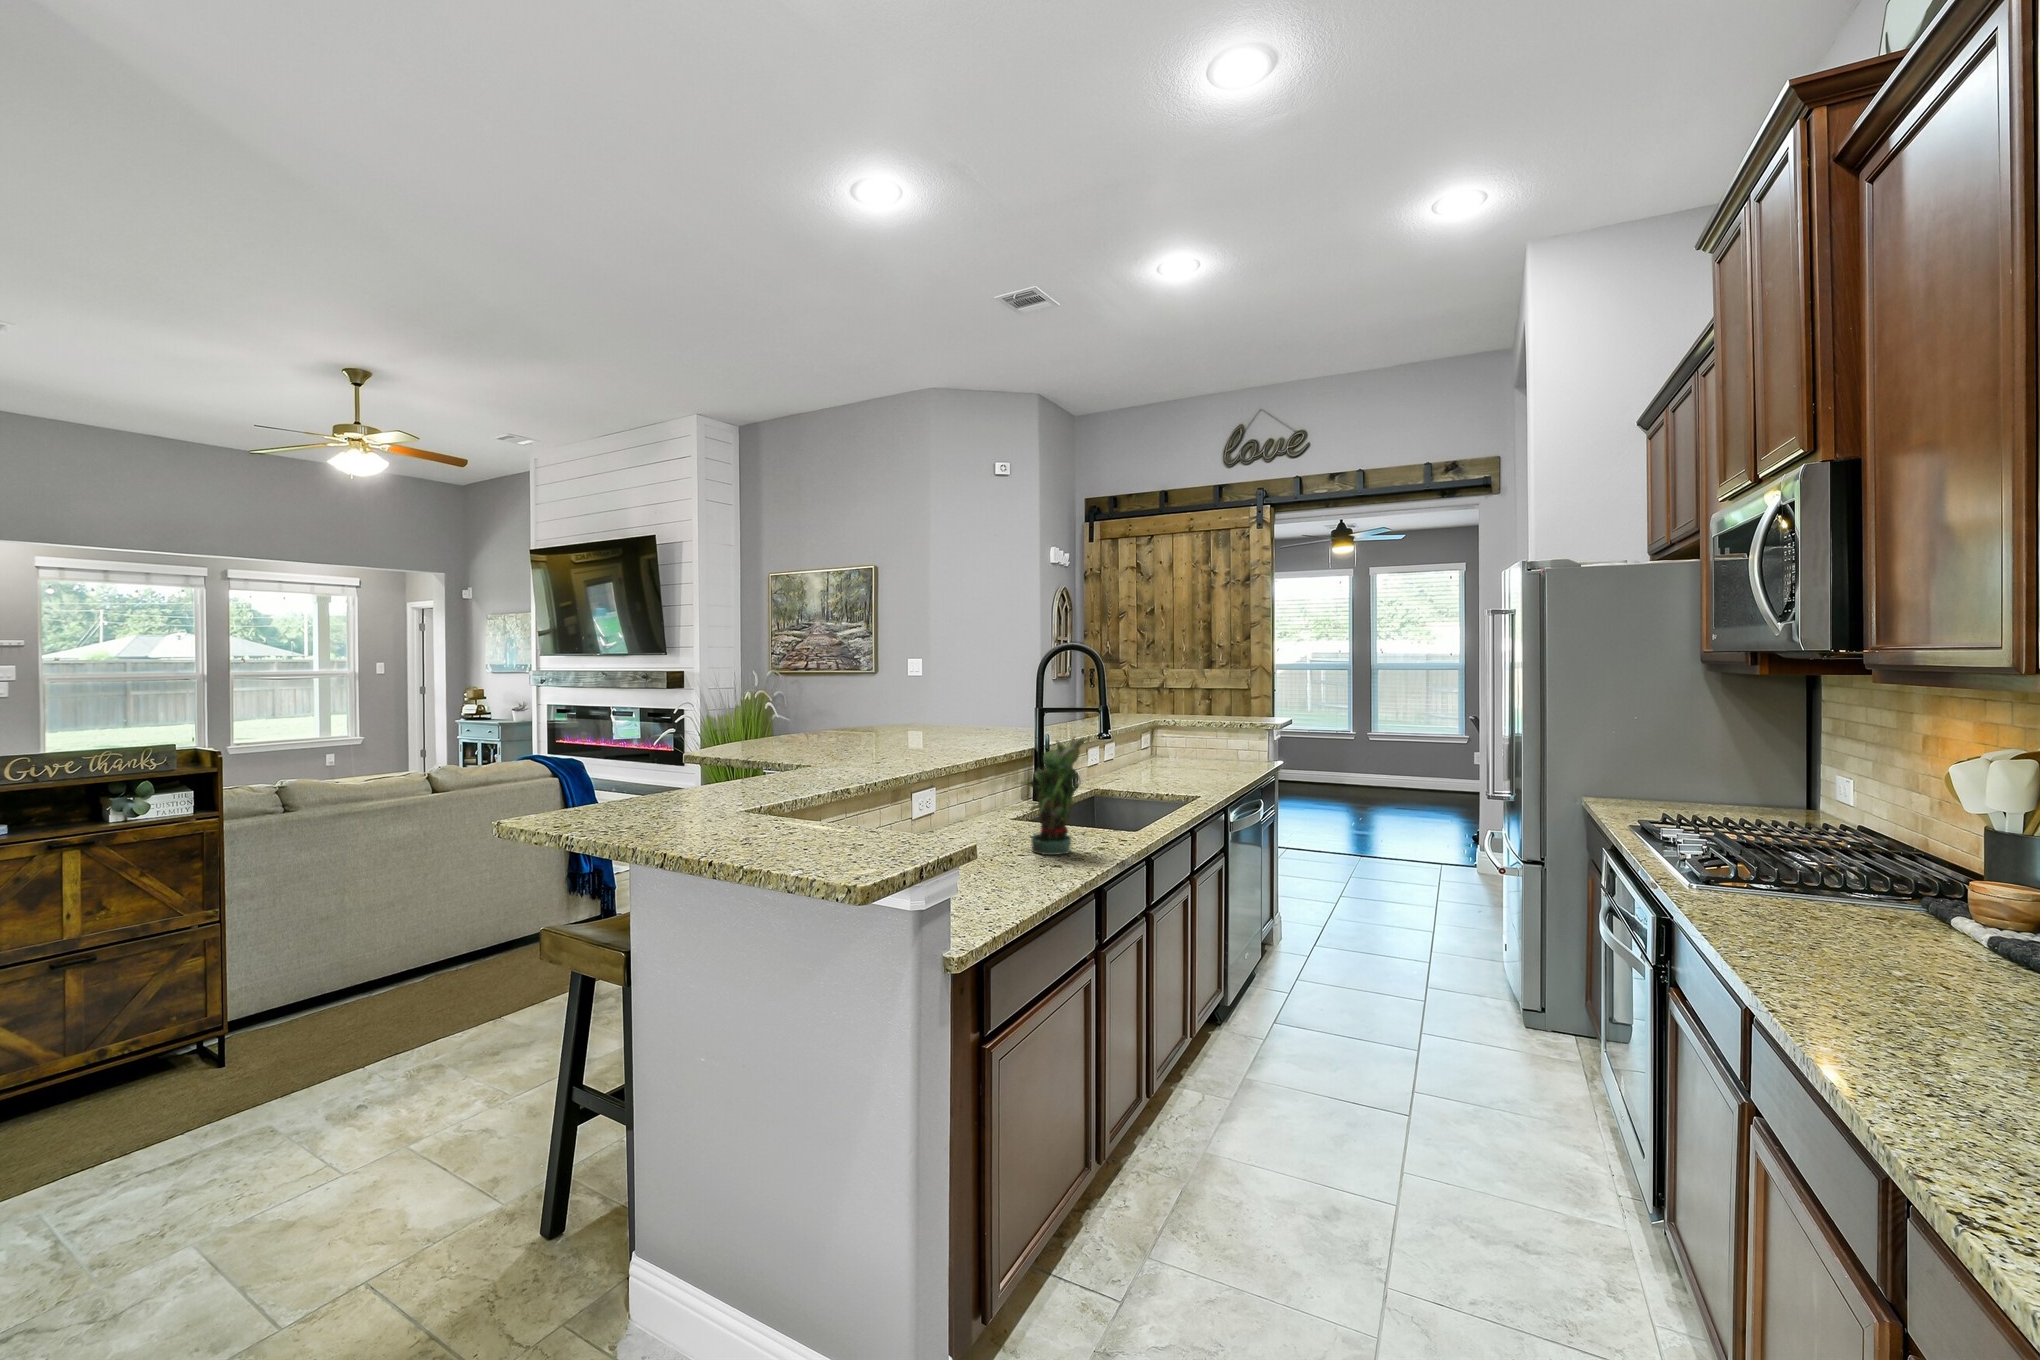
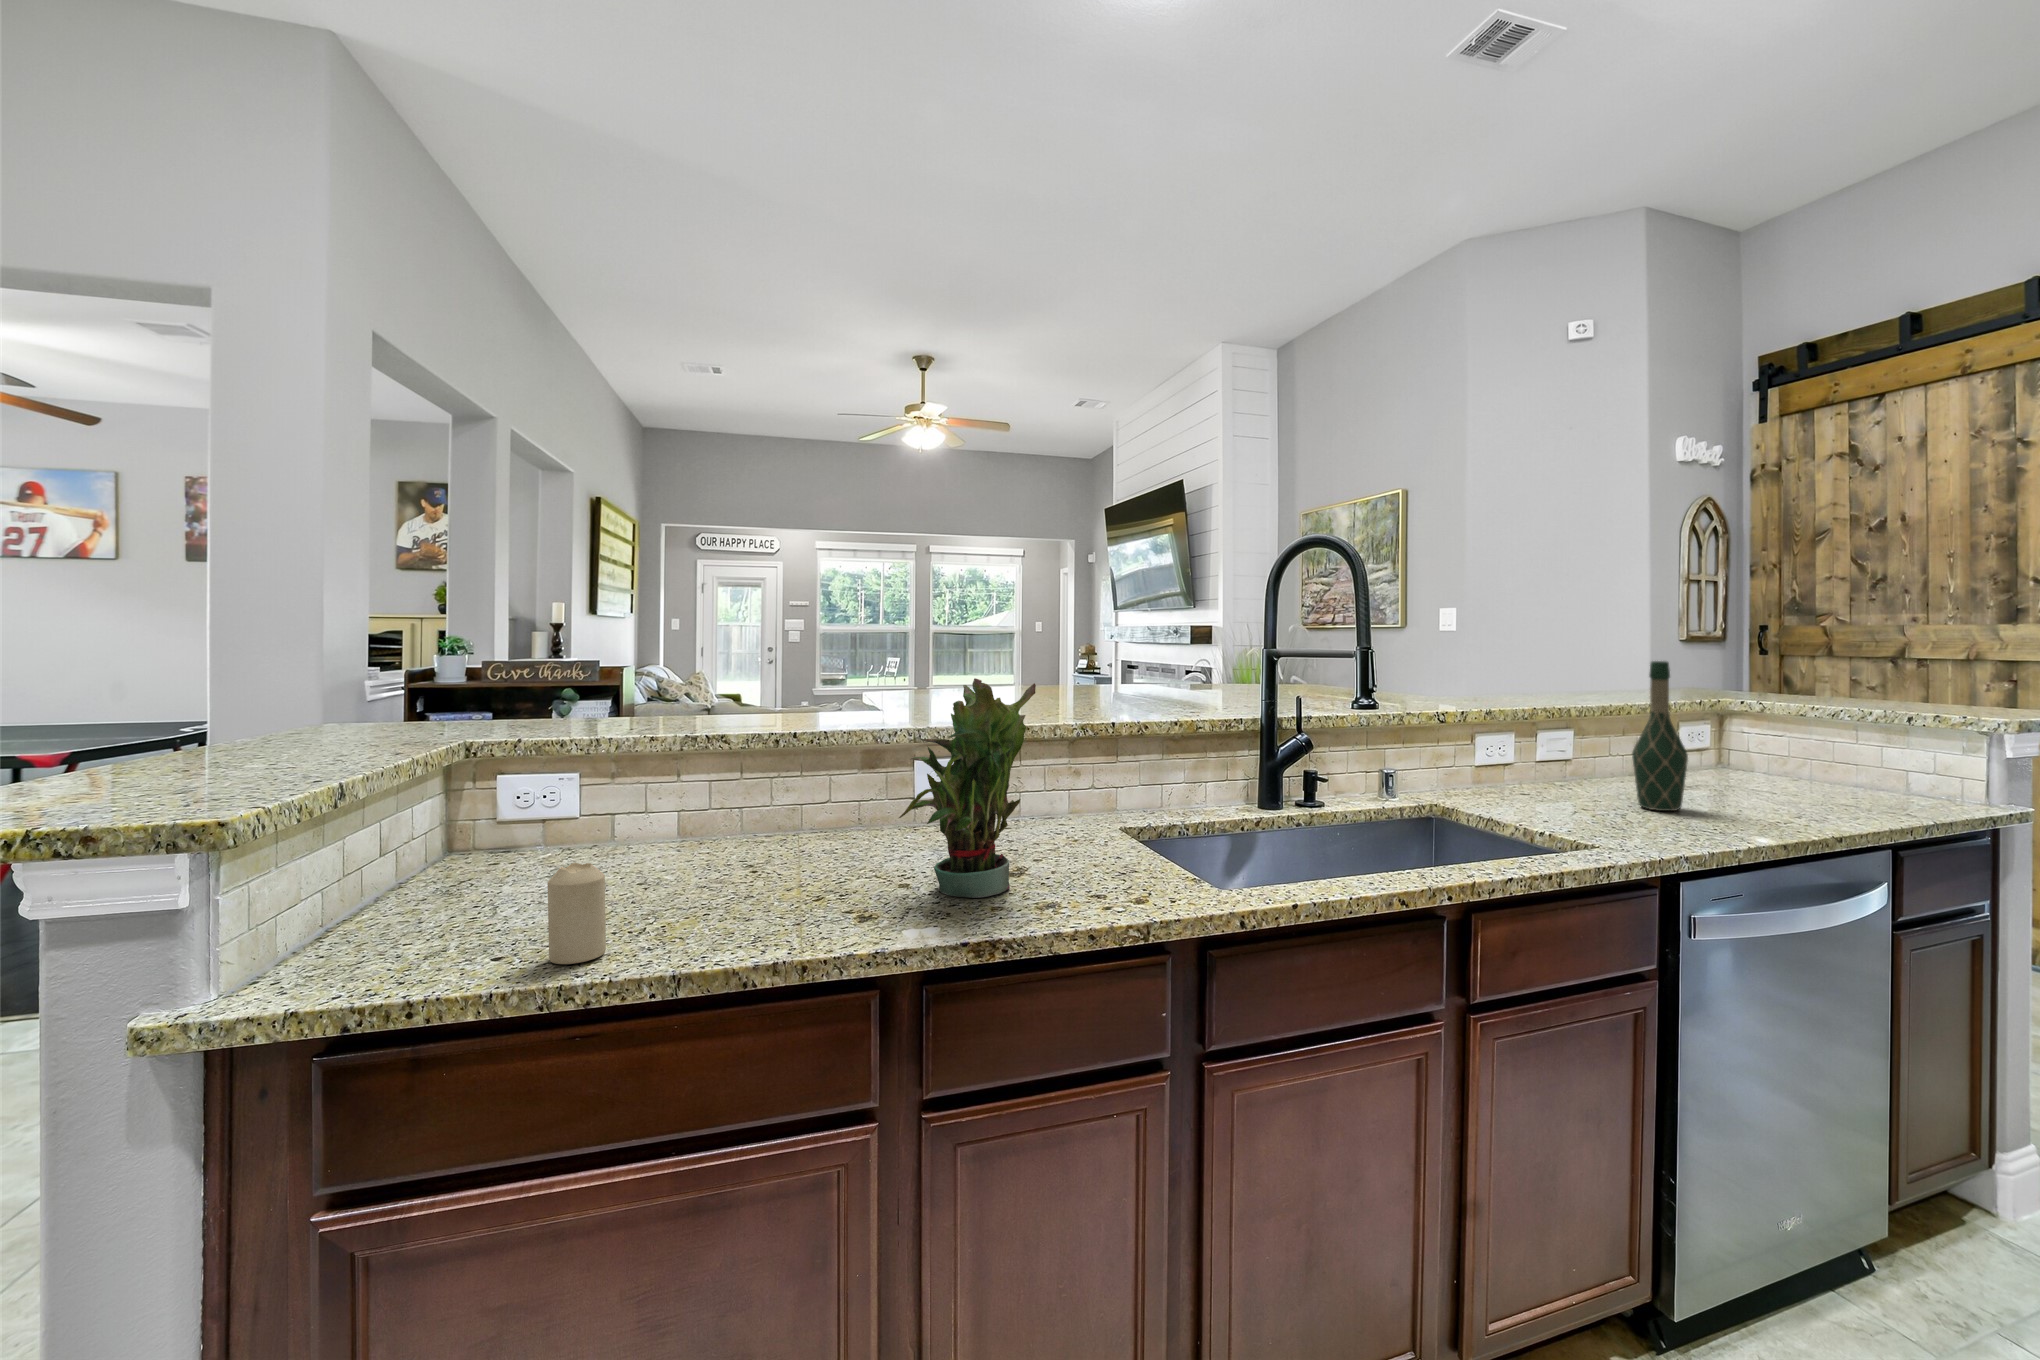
wine bottle: none [1171,705,1196,783] -> present [1632,661,1688,811]
candle: none [993,848,1020,902] -> present [548,863,606,964]

